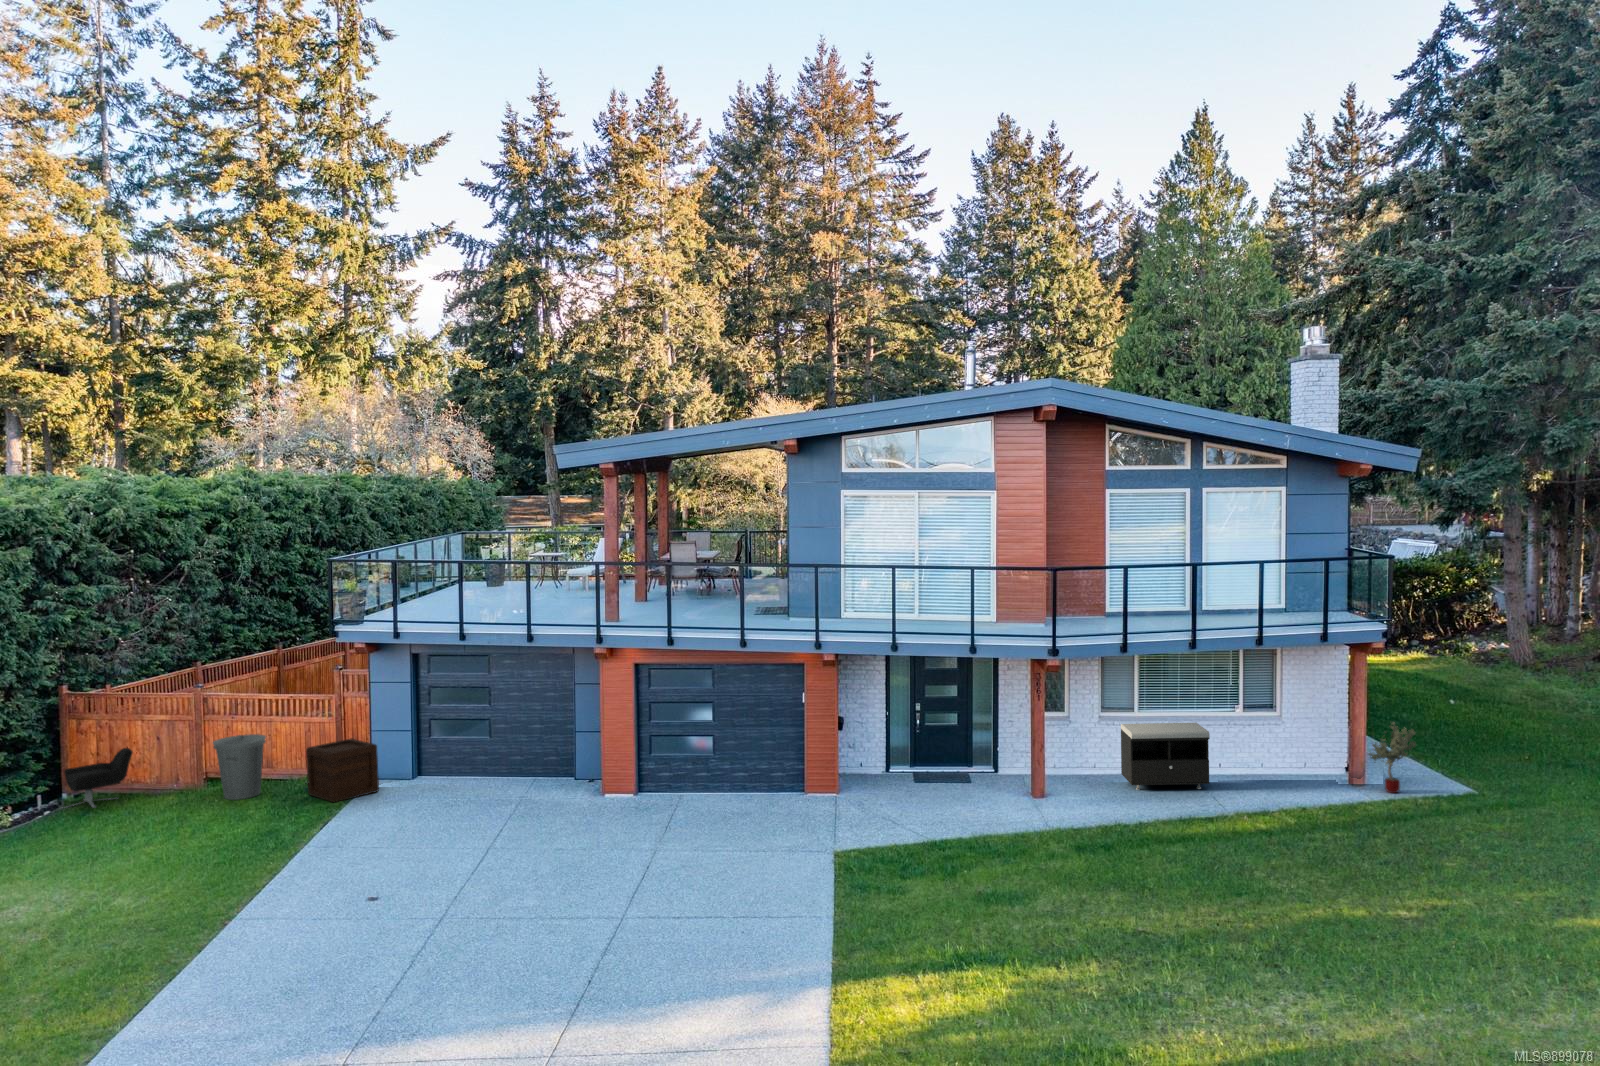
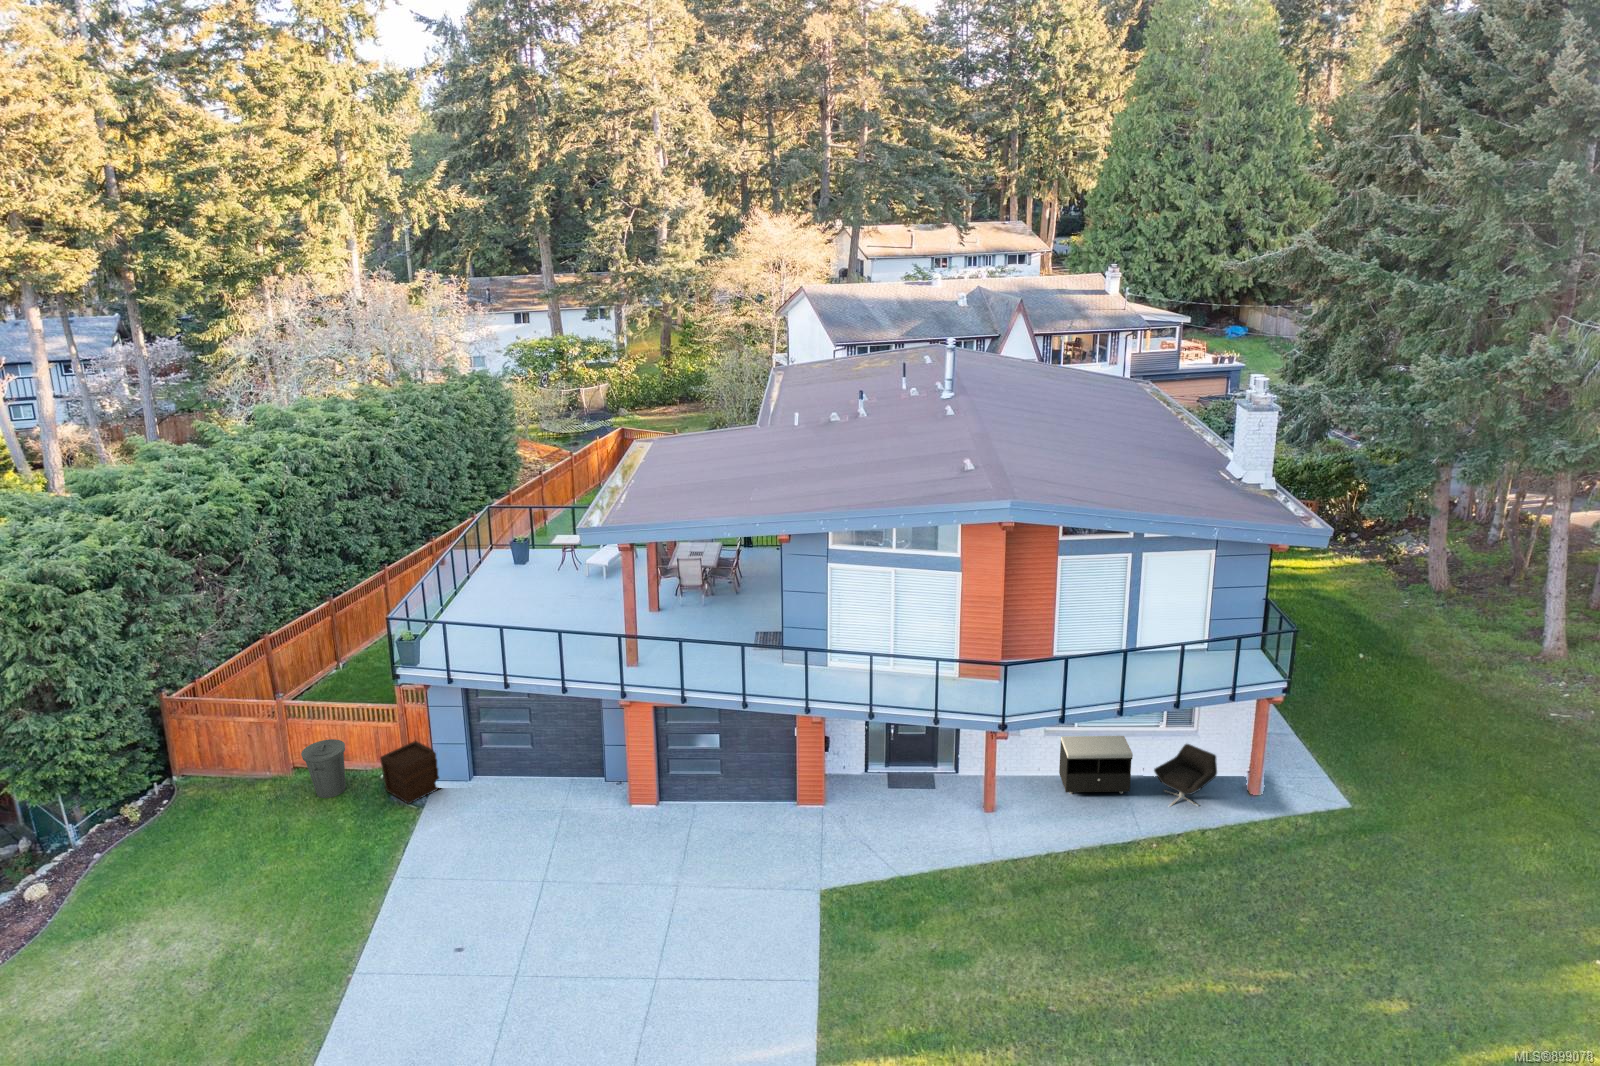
potted tree: present [1369,722,1416,793] -> none [1261,746,1303,803]
lounge chair: present [64,747,133,808] -> present [1154,744,1217,806]

